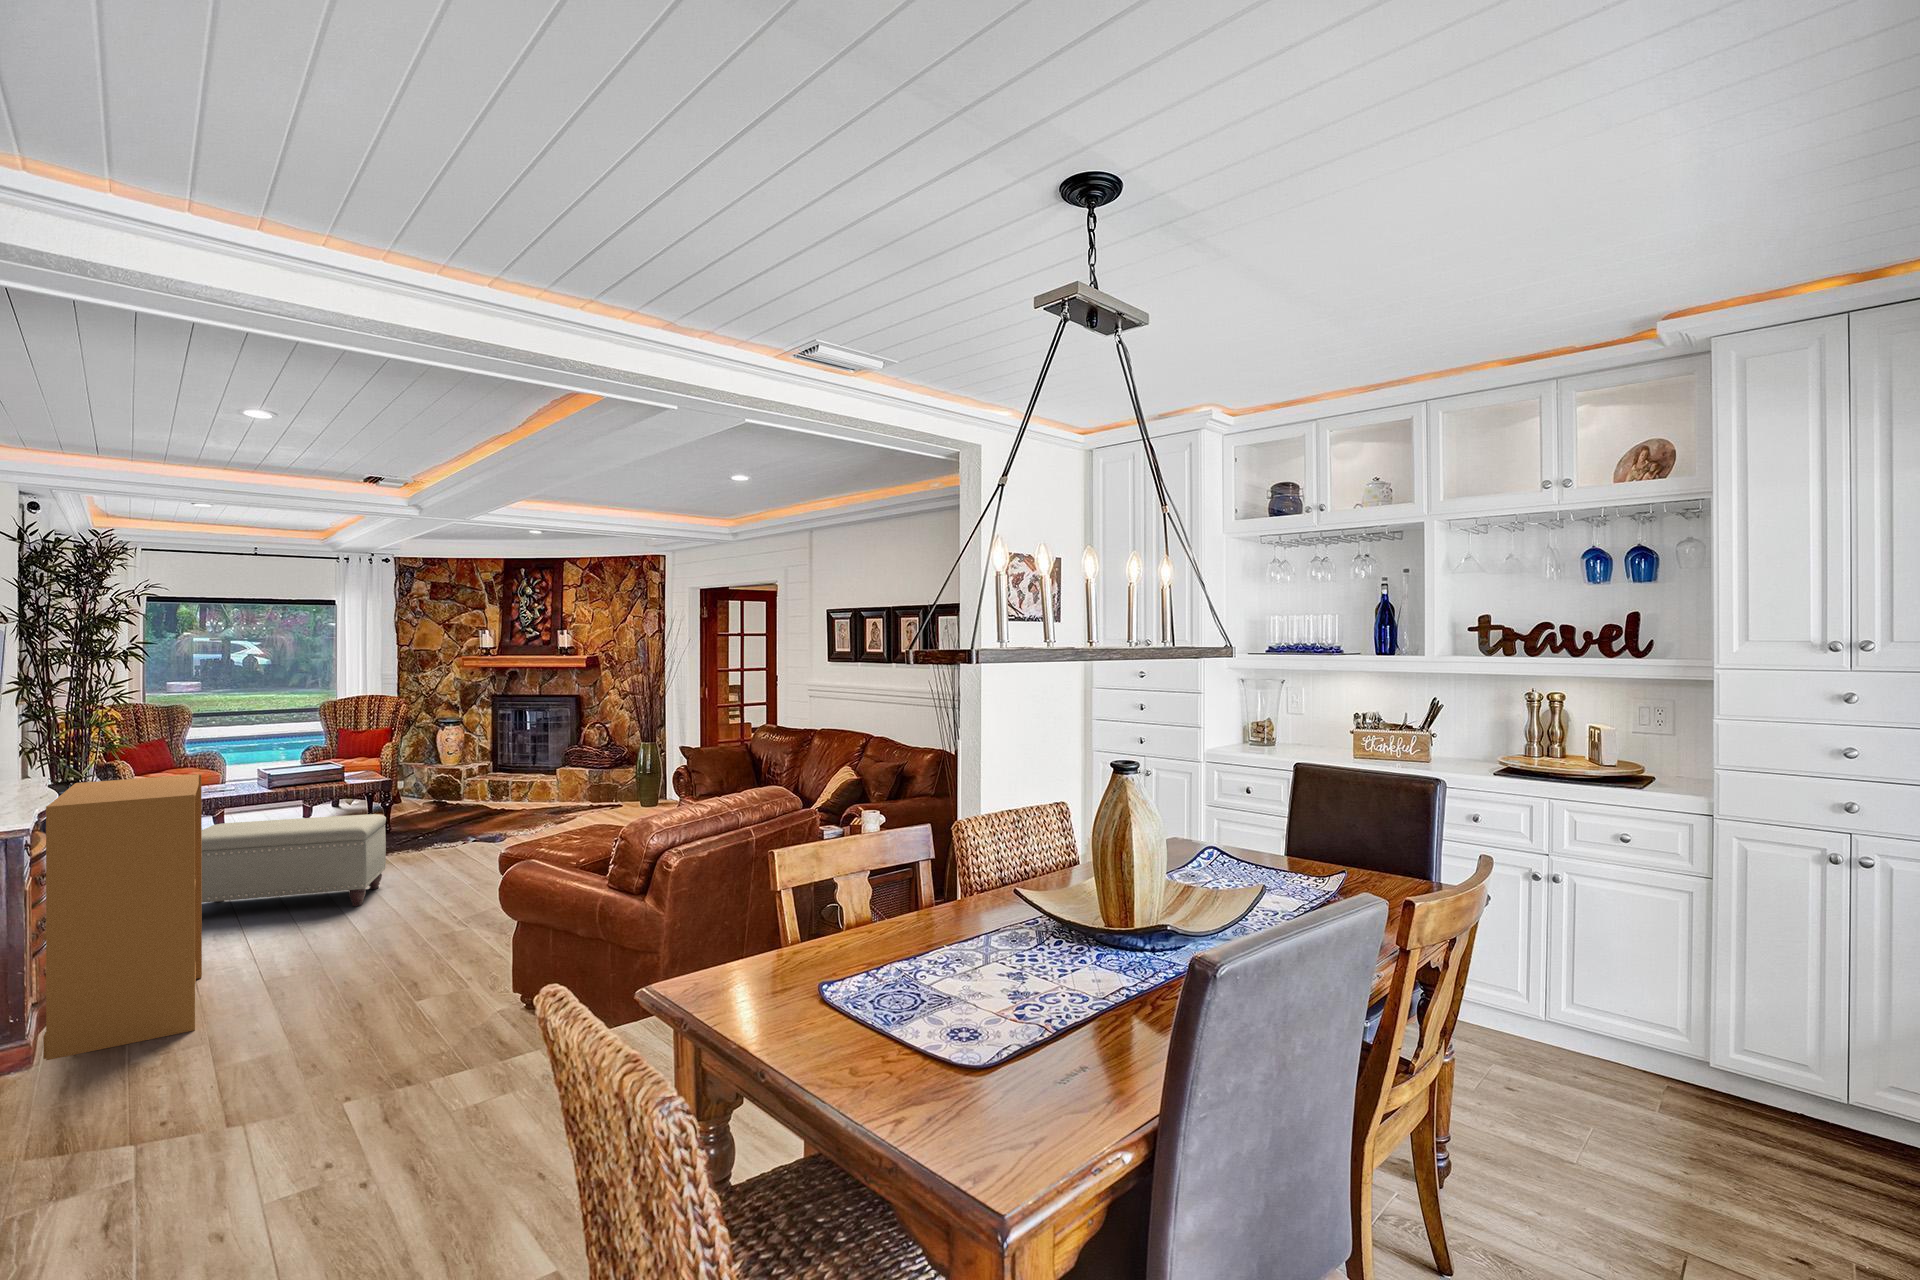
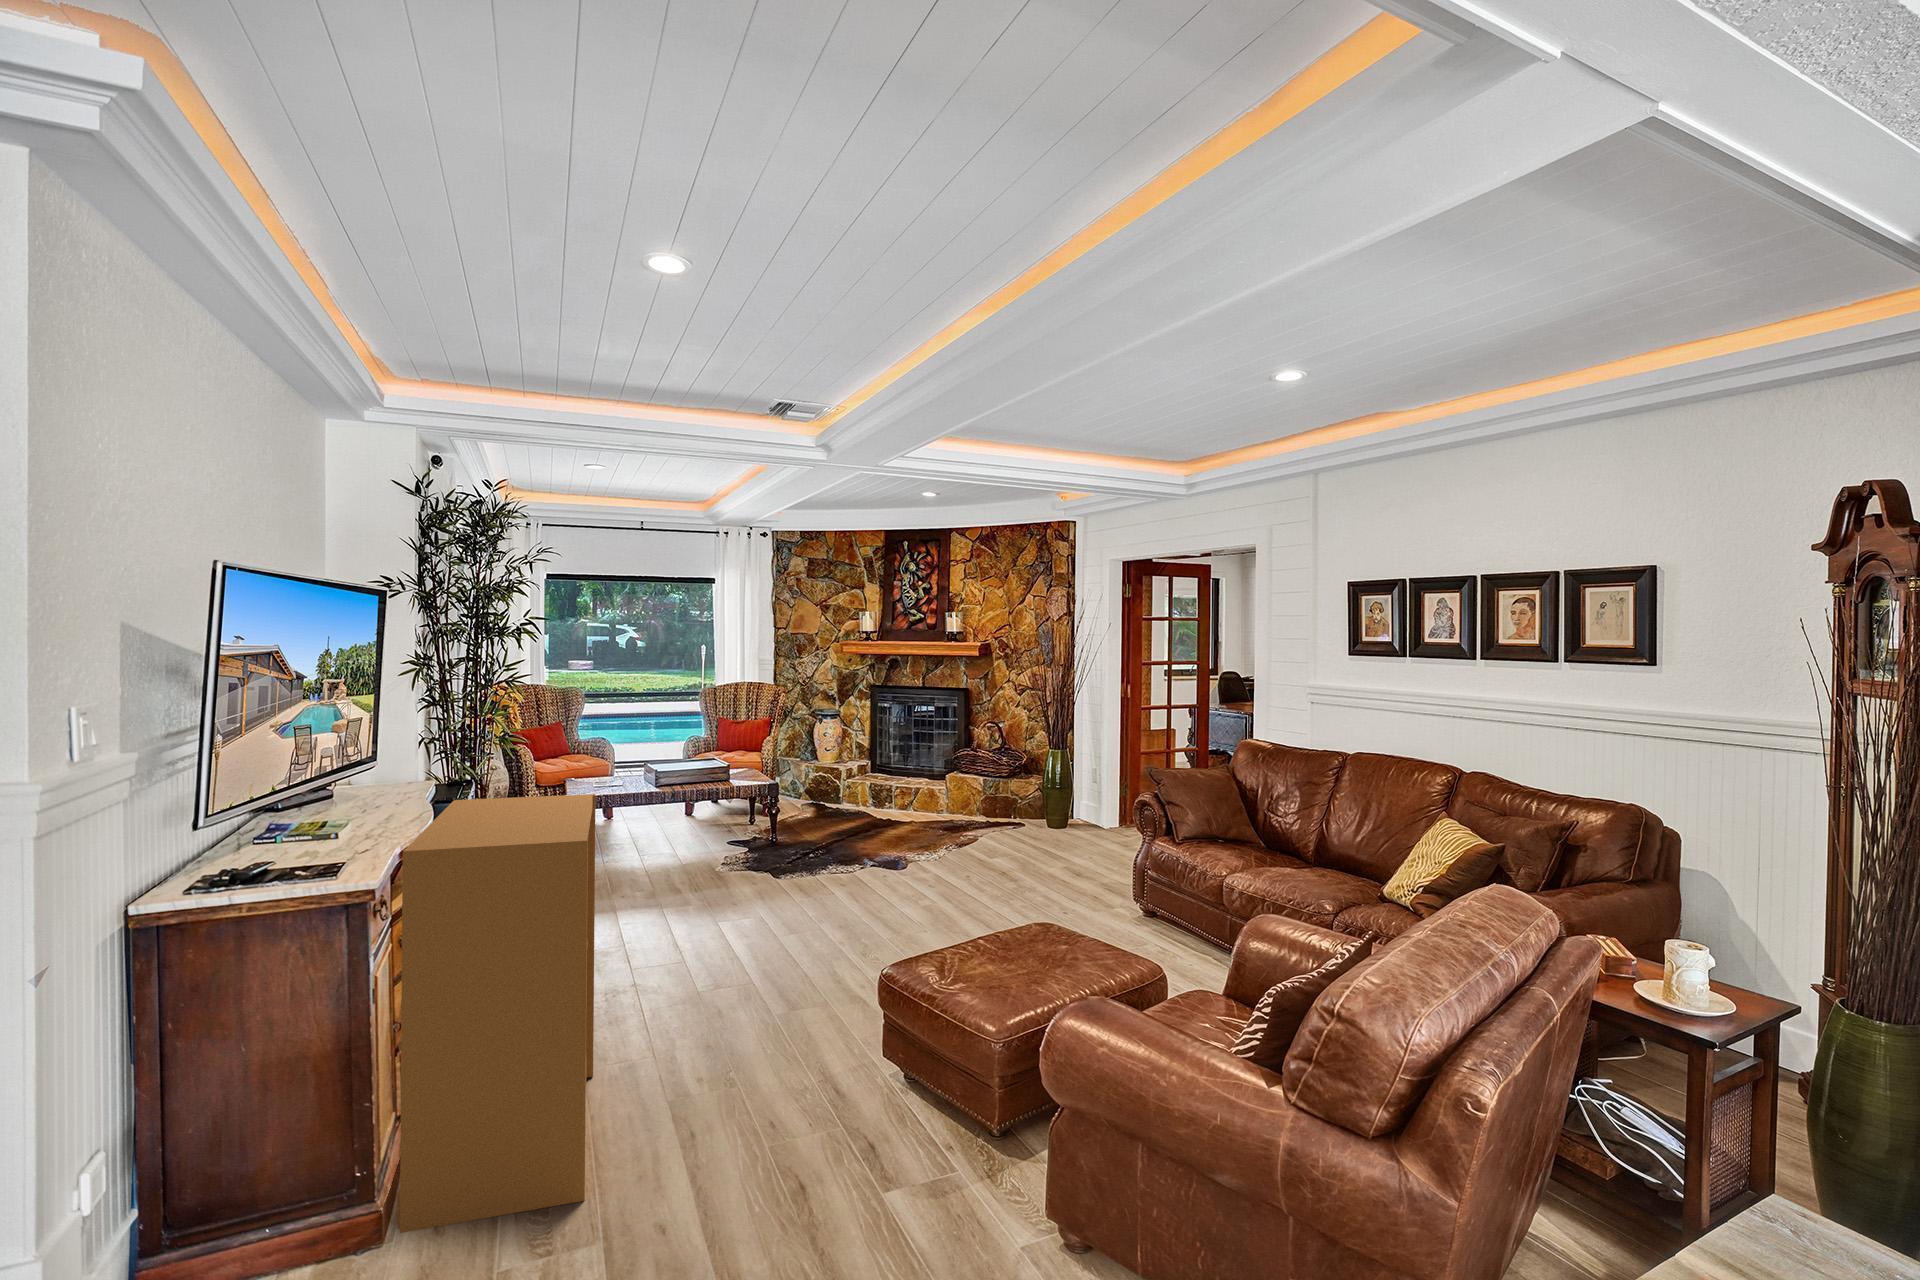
ottoman: present [202,814,386,906] -> none [565,838,789,963]

